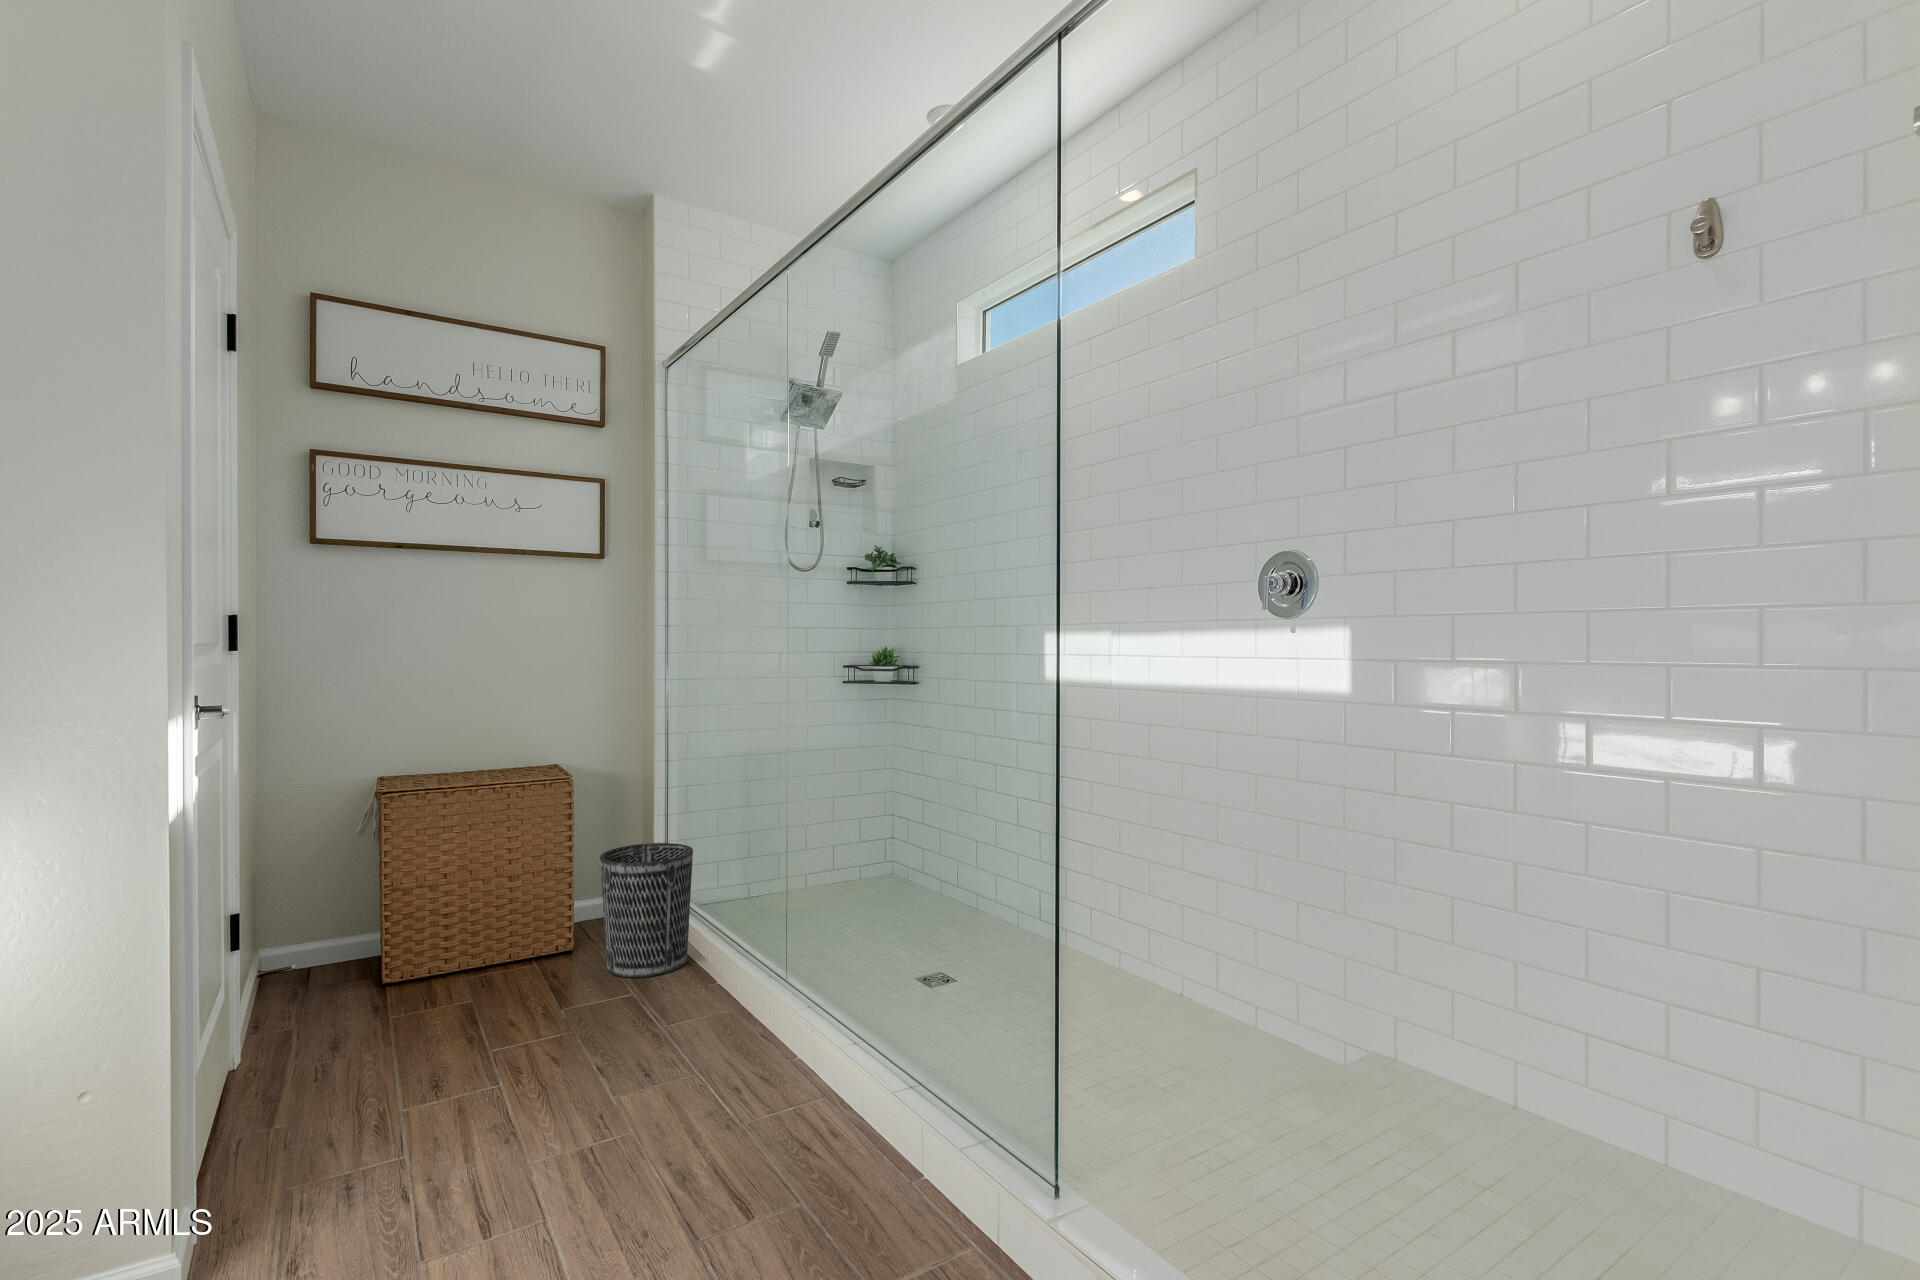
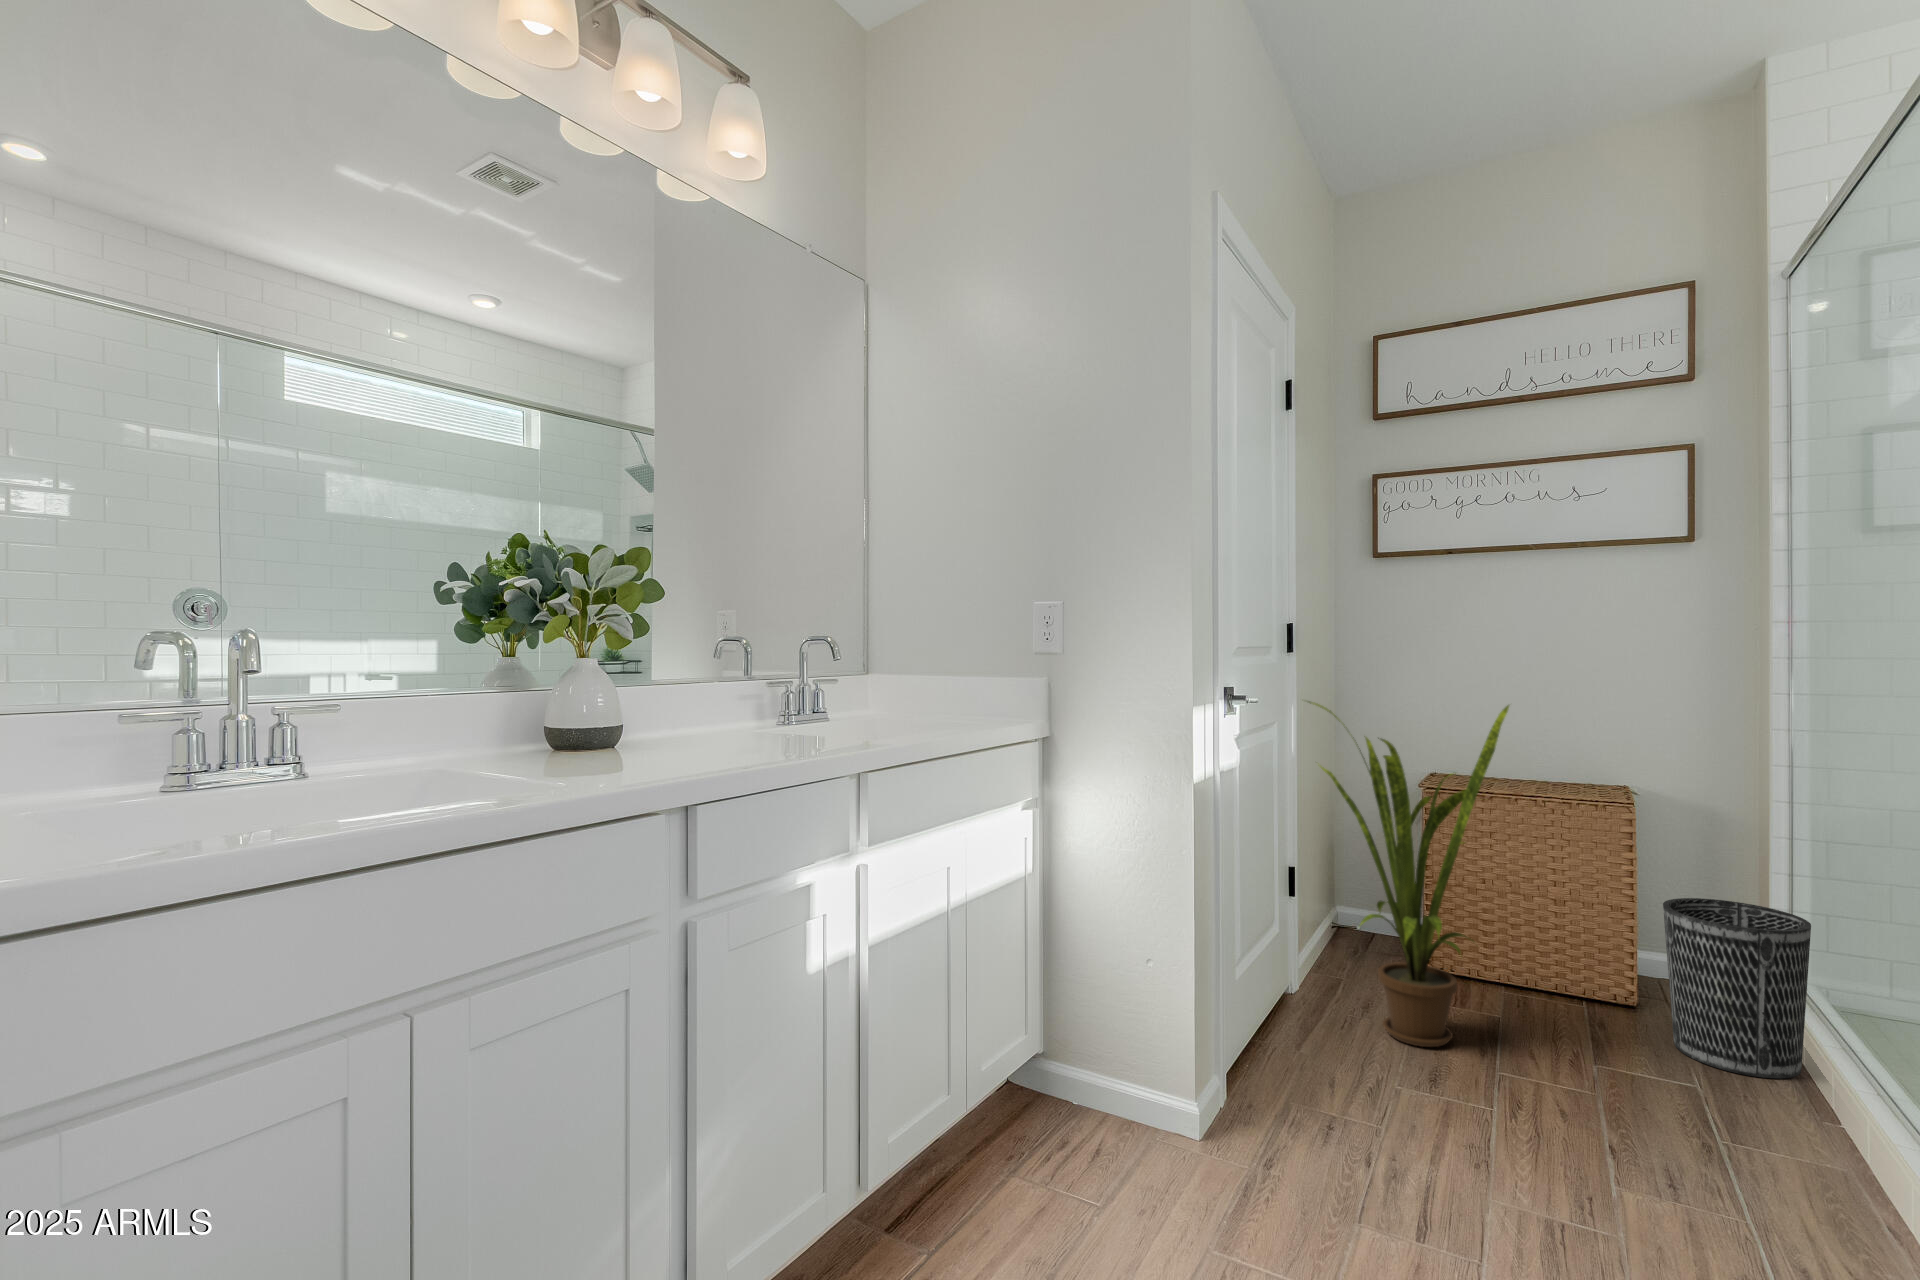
house plant: none [250,699,487,1065] -> present [1309,701,1509,1047]

